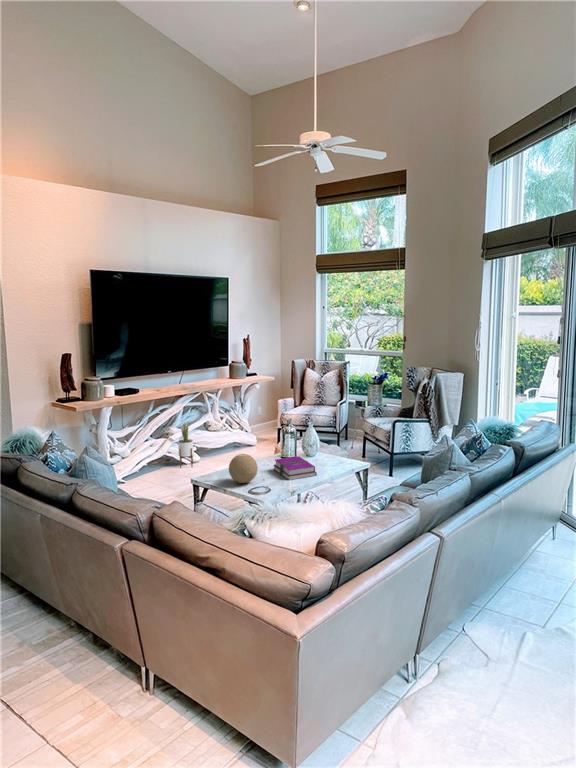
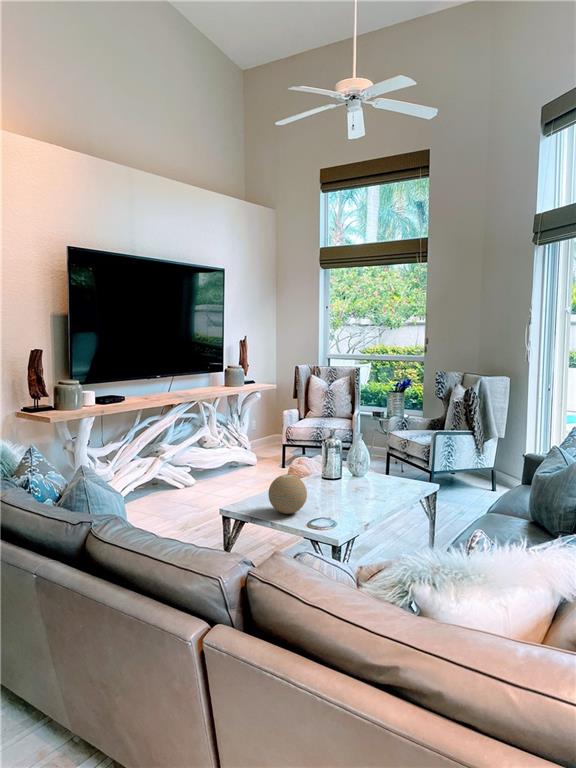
potted plant: present [178,421,193,468] -> none [172,432,190,493]
hardback book: present [274,456,317,480] -> none [317,476,378,508]

